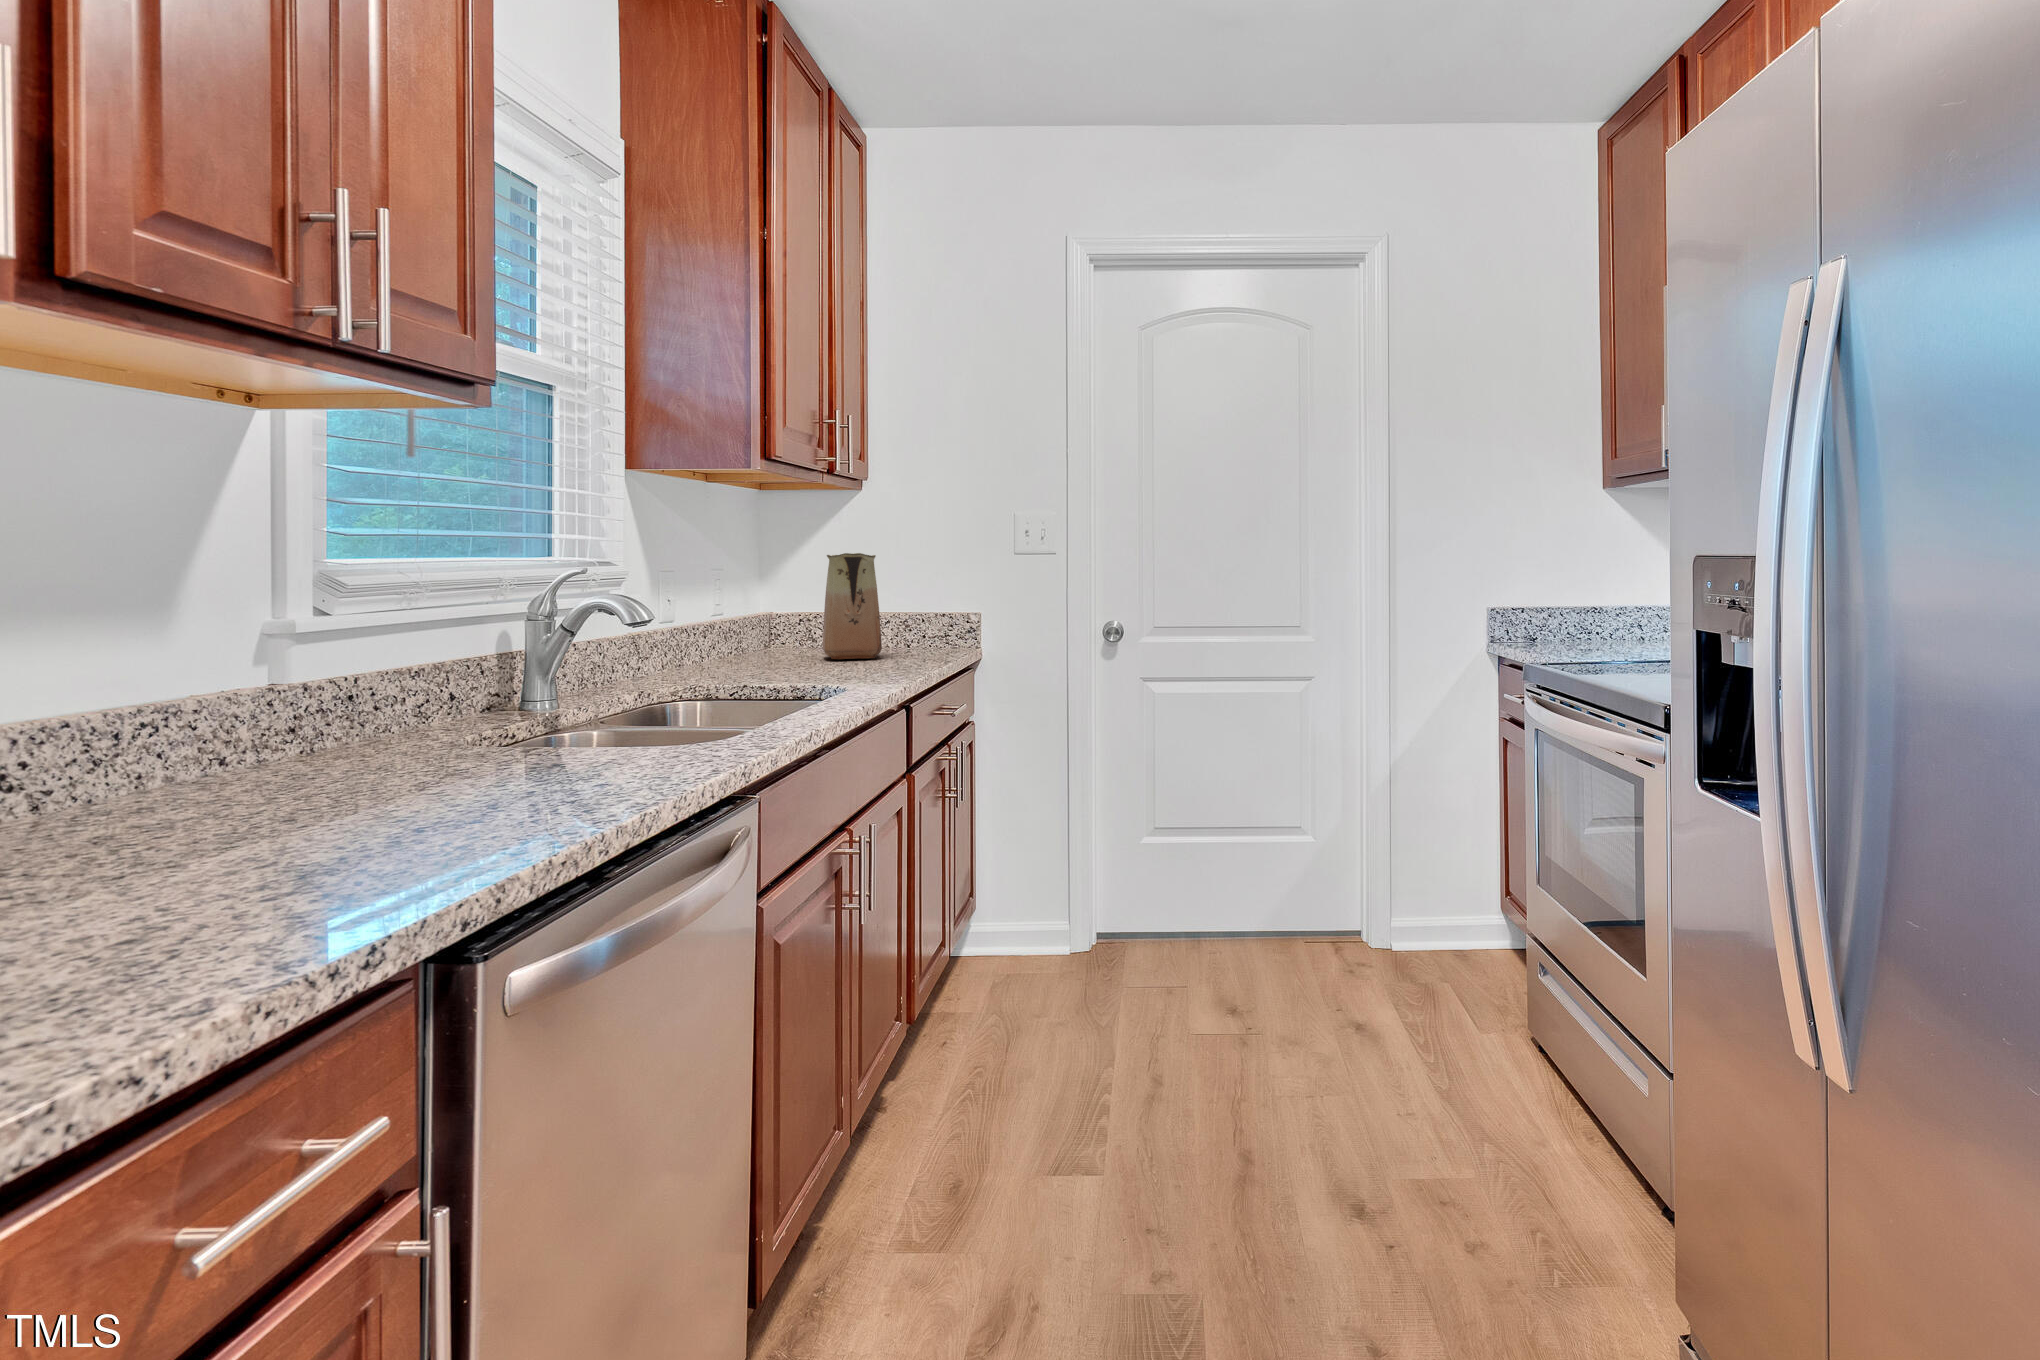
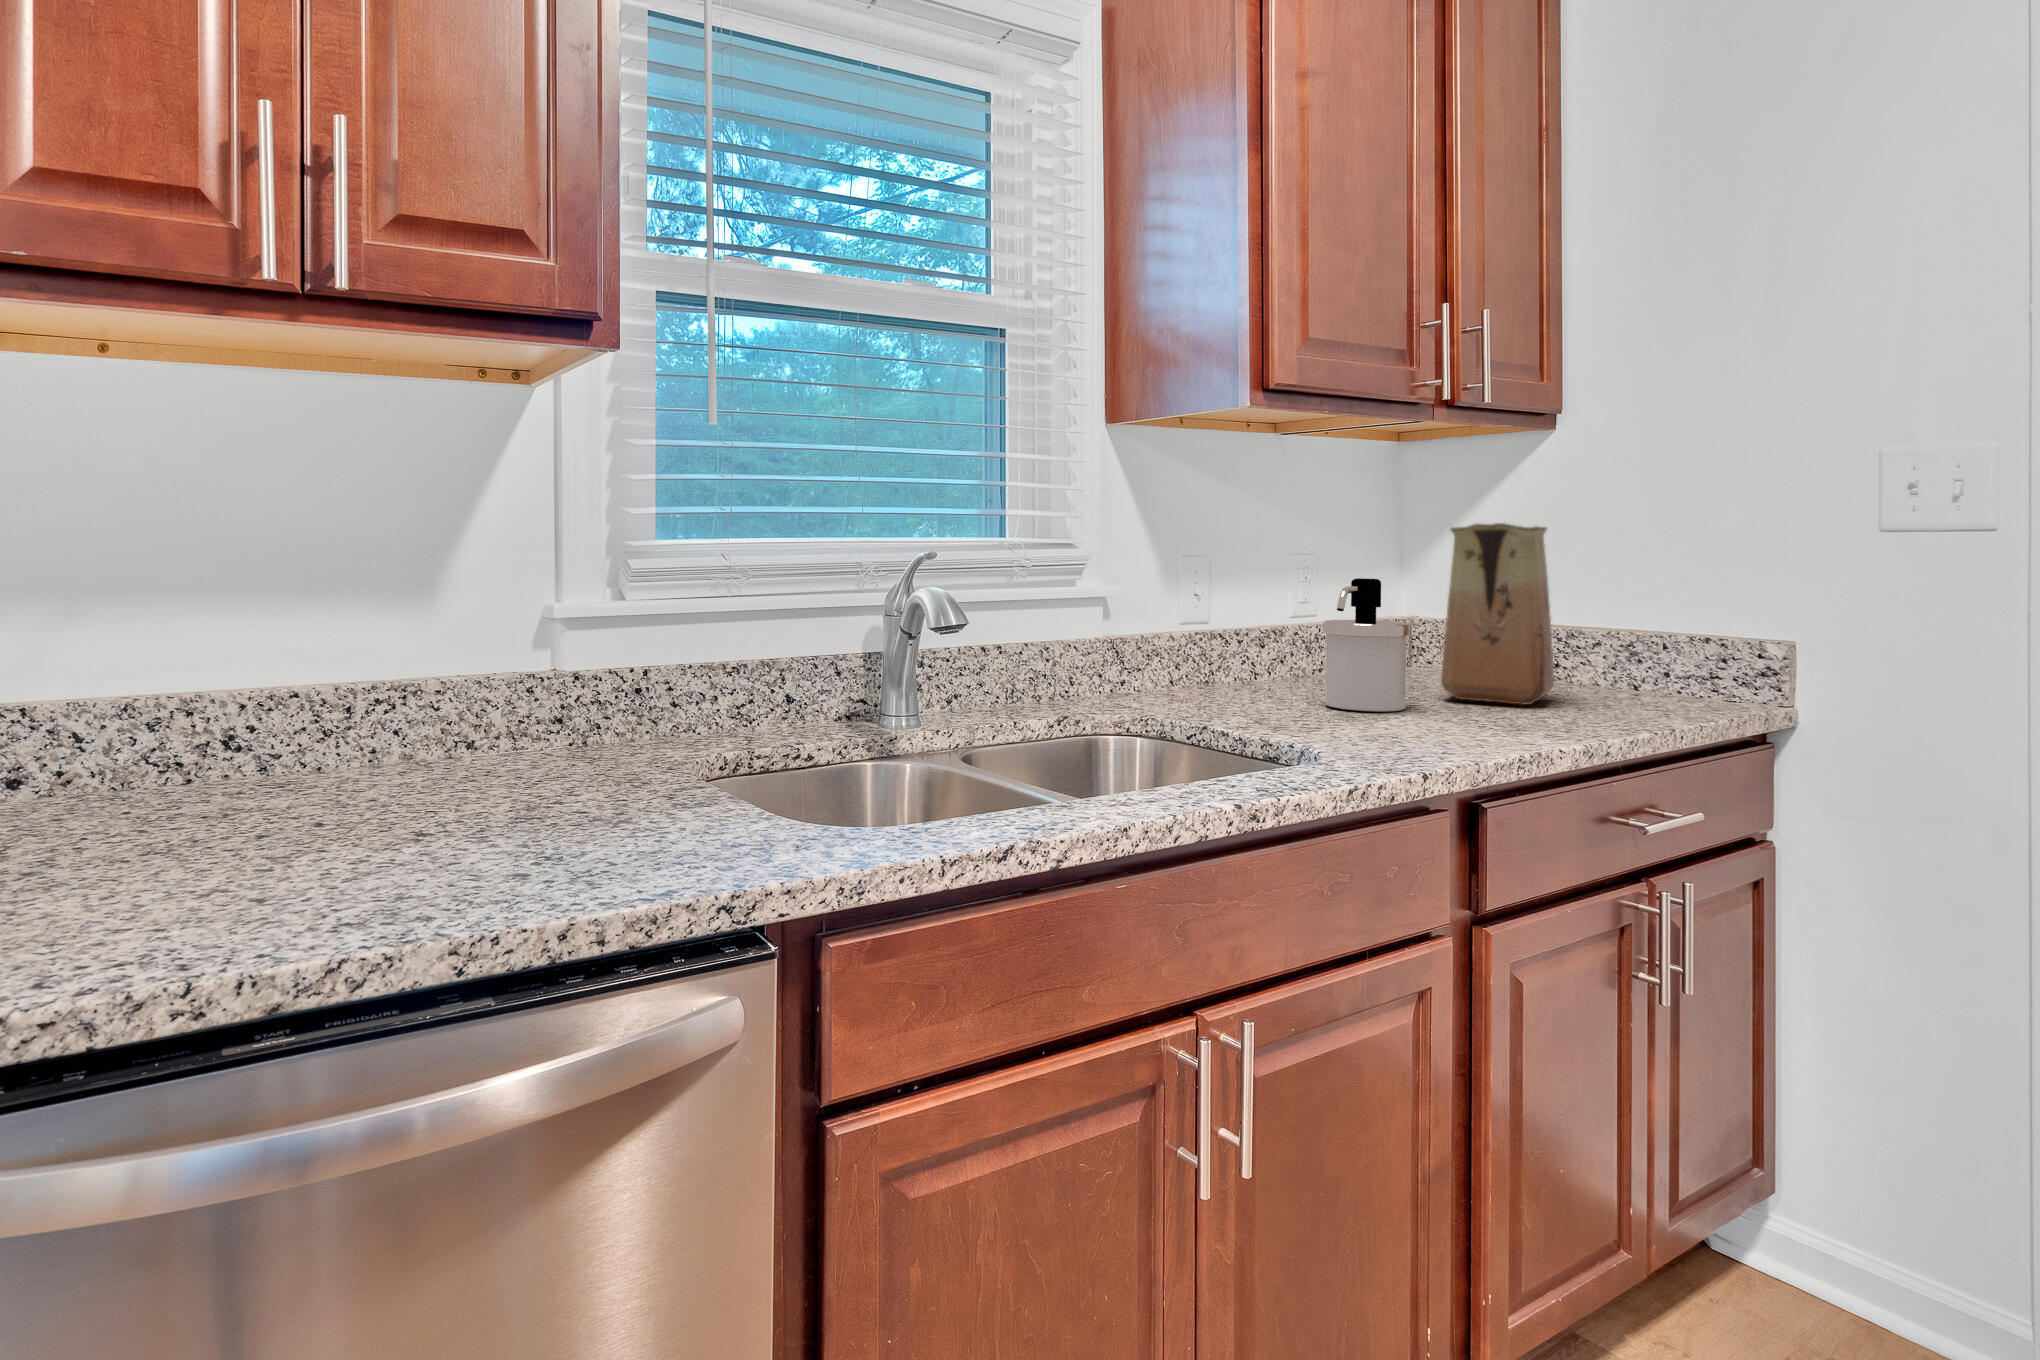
soap dispenser: none [766,587,819,670] -> present [1323,578,1409,712]

